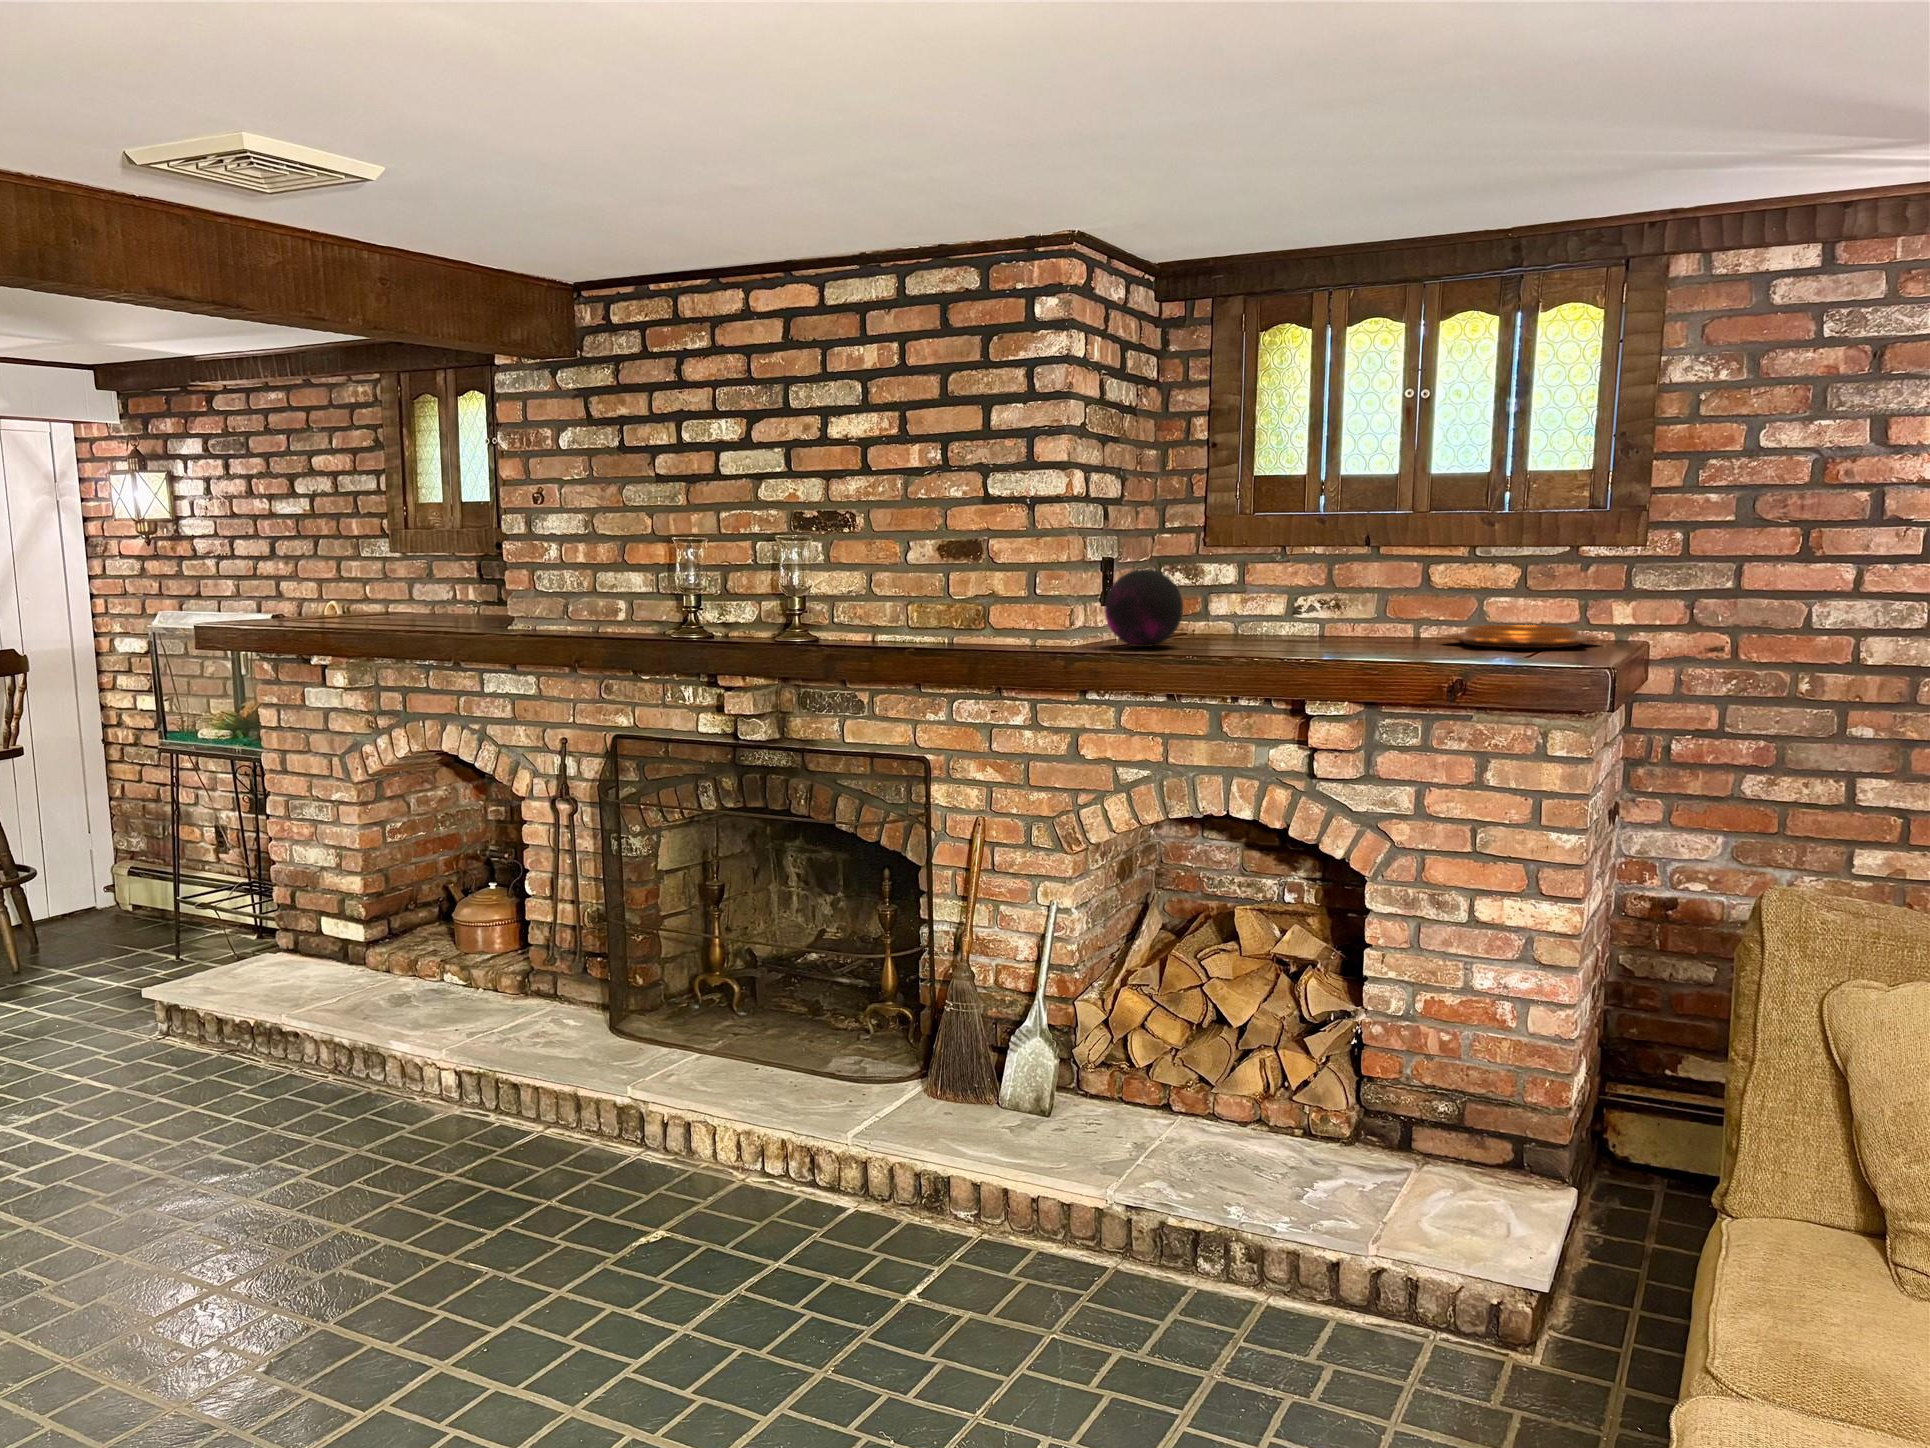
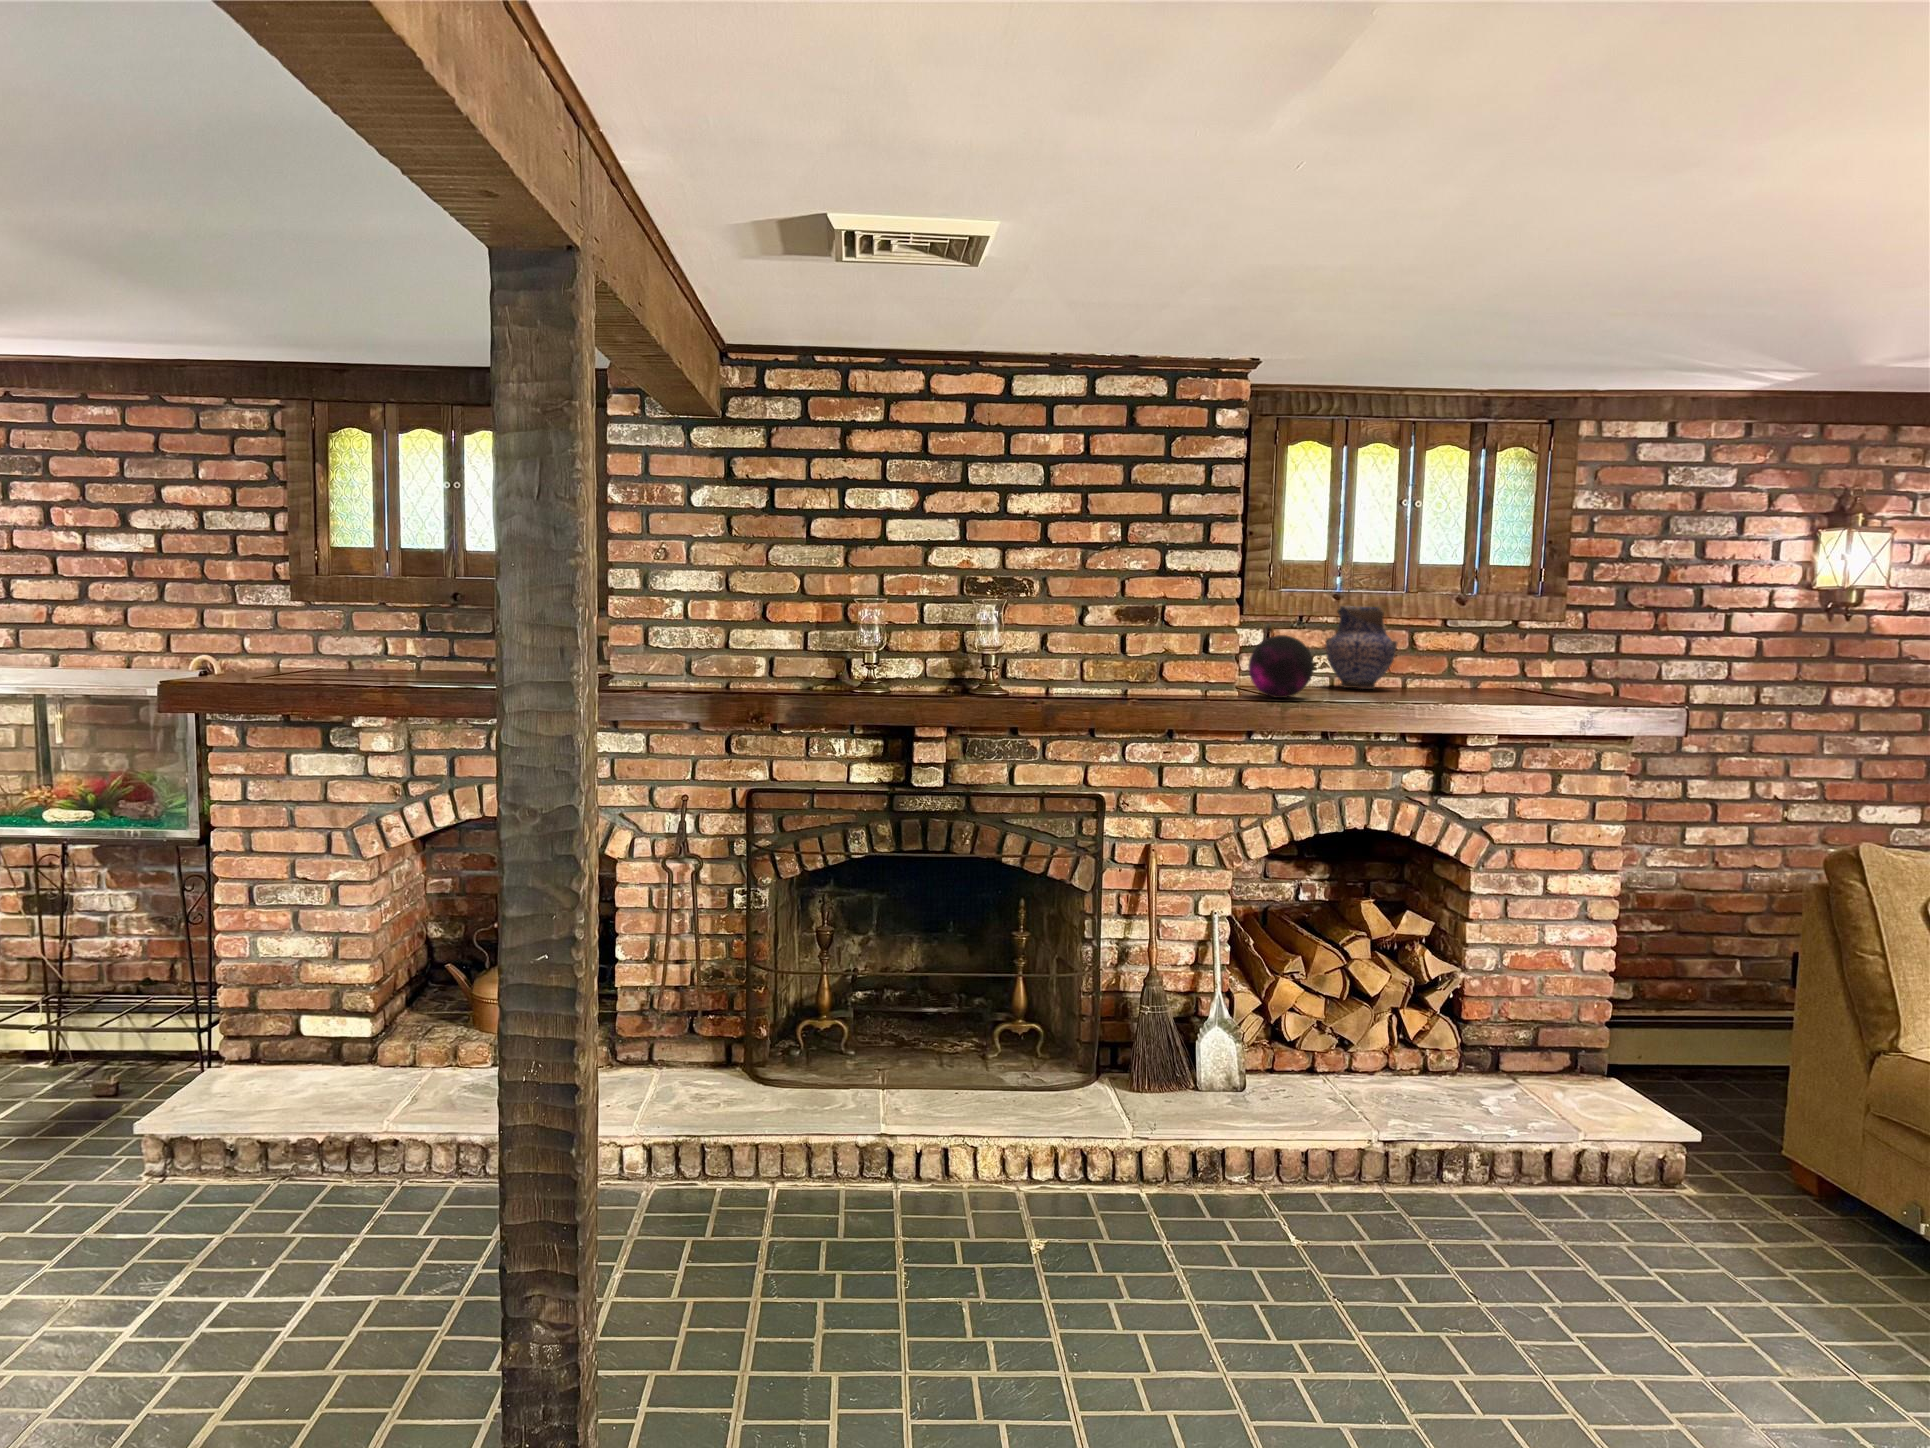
pottery: none [1271,532,1359,639] -> present [1325,606,1397,689]
decorative bowl: present [1442,625,1599,648] -> none [1459,678,1572,696]

